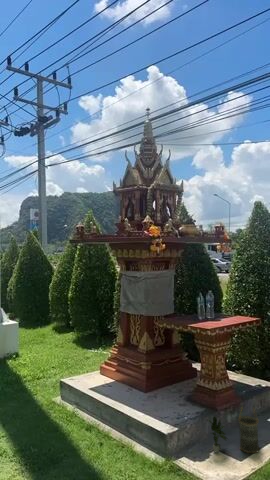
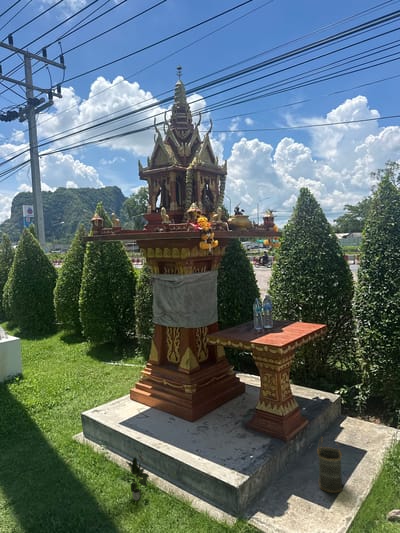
potted plant: present [209,417,227,453] -> present [126,458,151,500]

